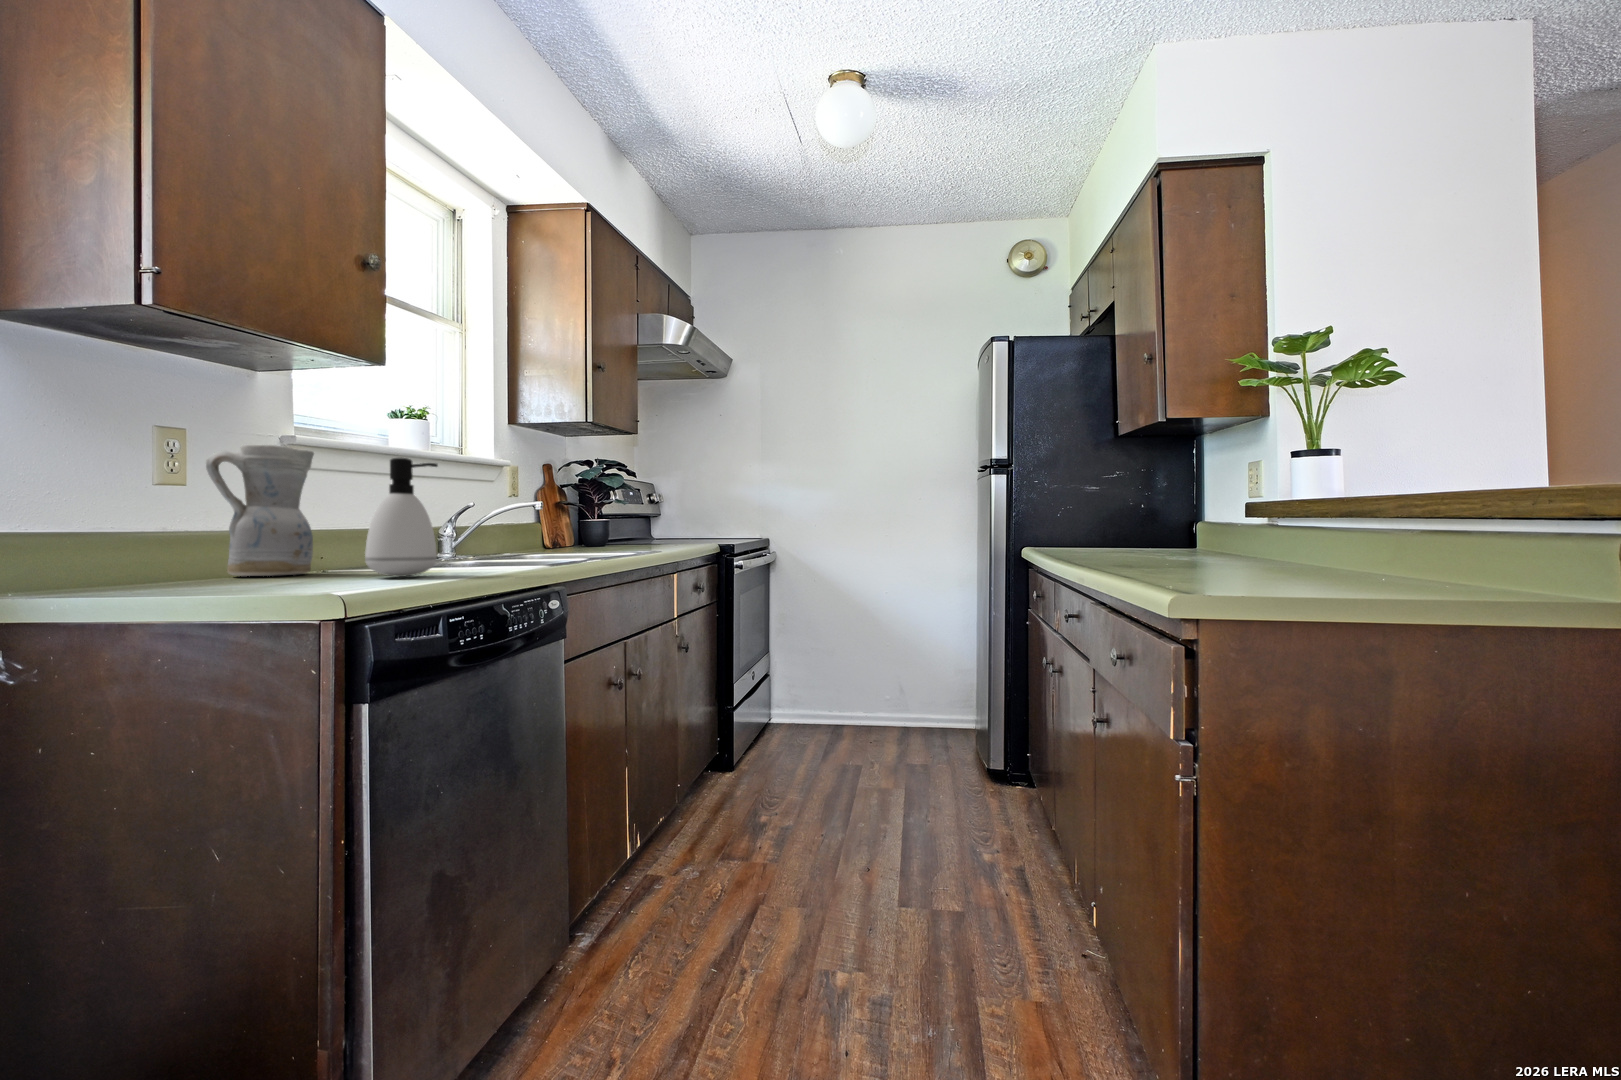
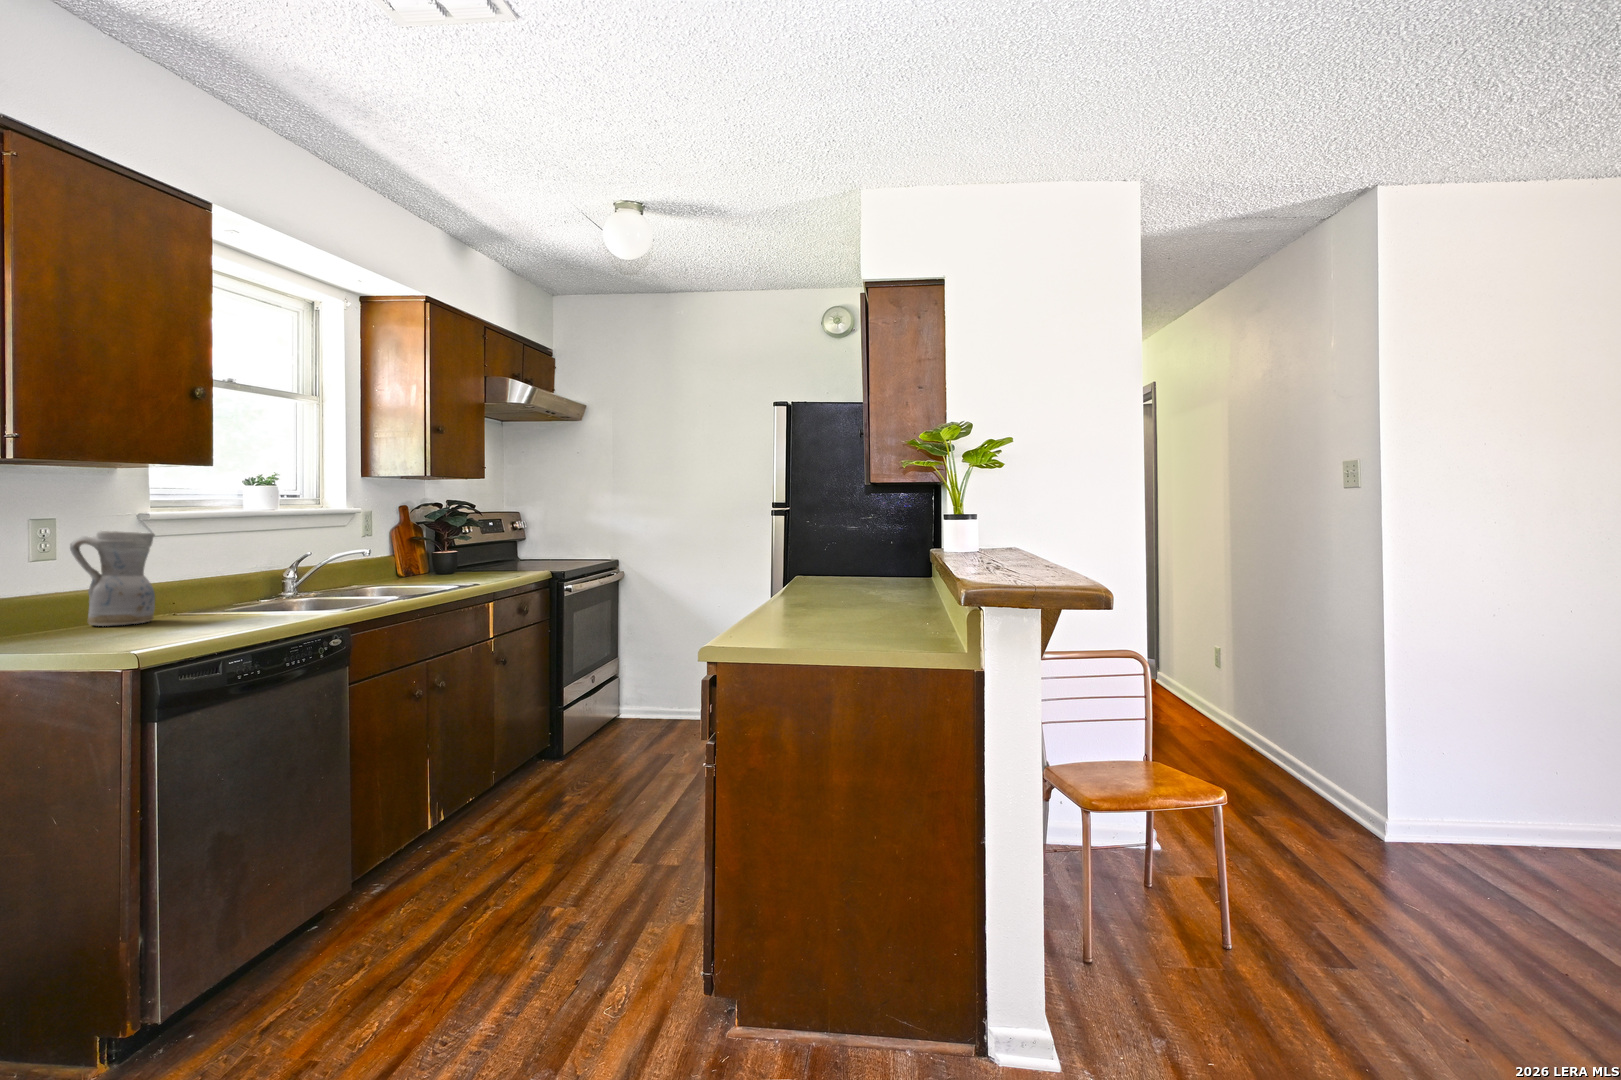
soap dispenser: present [365,458,438,577] -> none [183,543,239,627]

